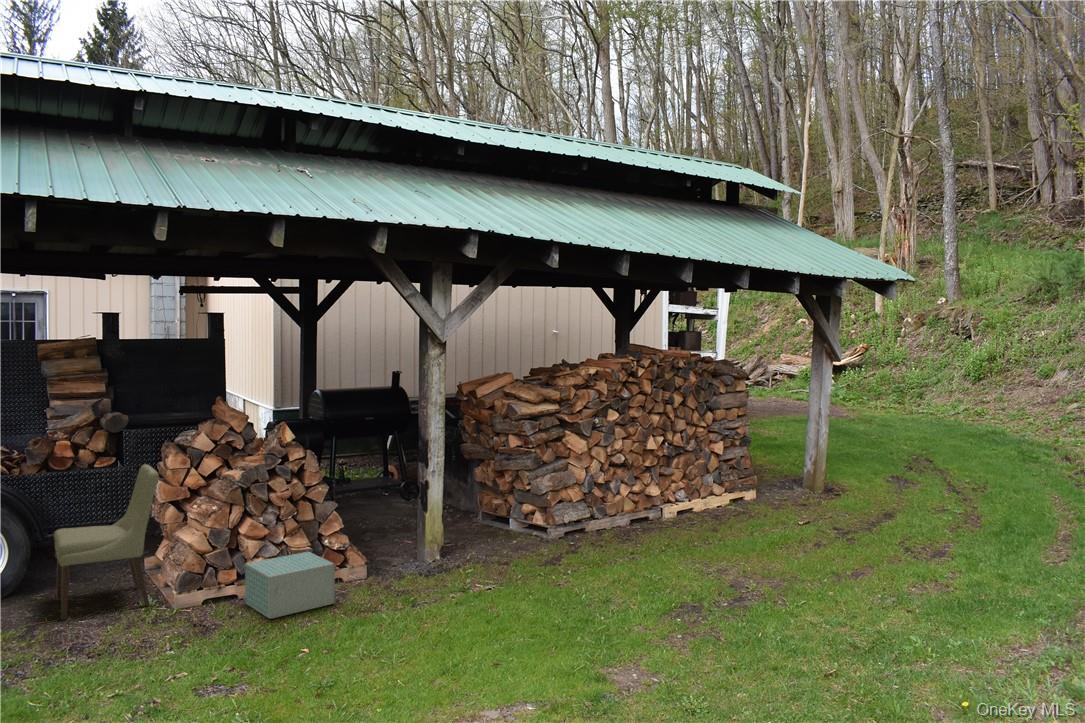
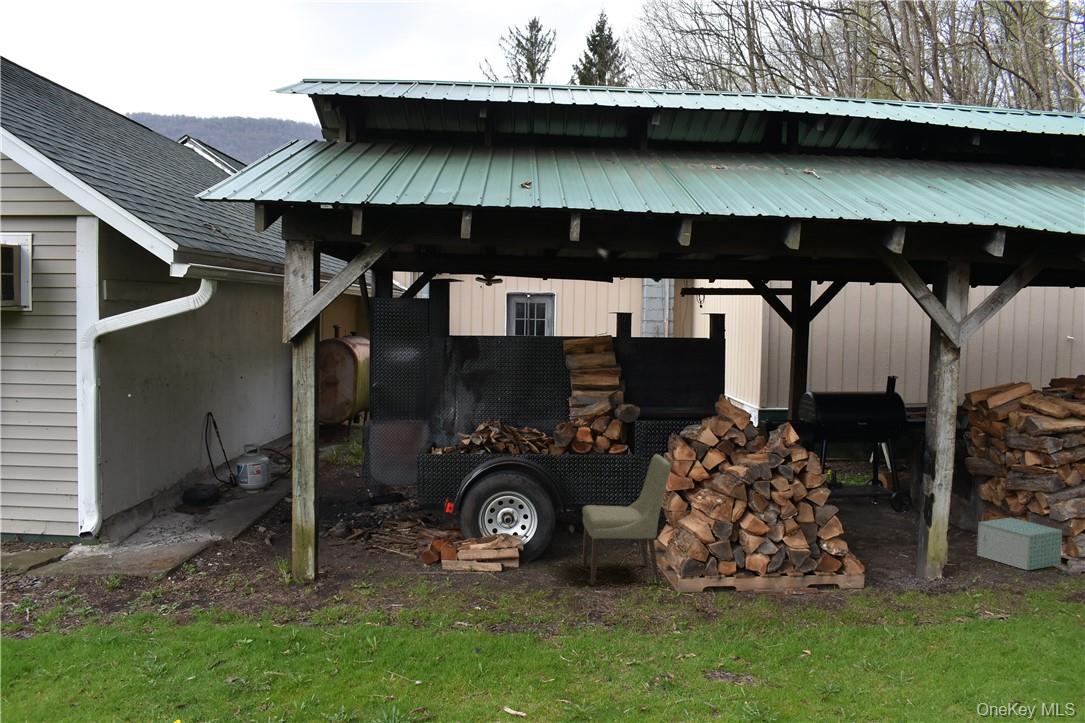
storage box: present [245,552,335,619] -> present [977,518,1062,570]

